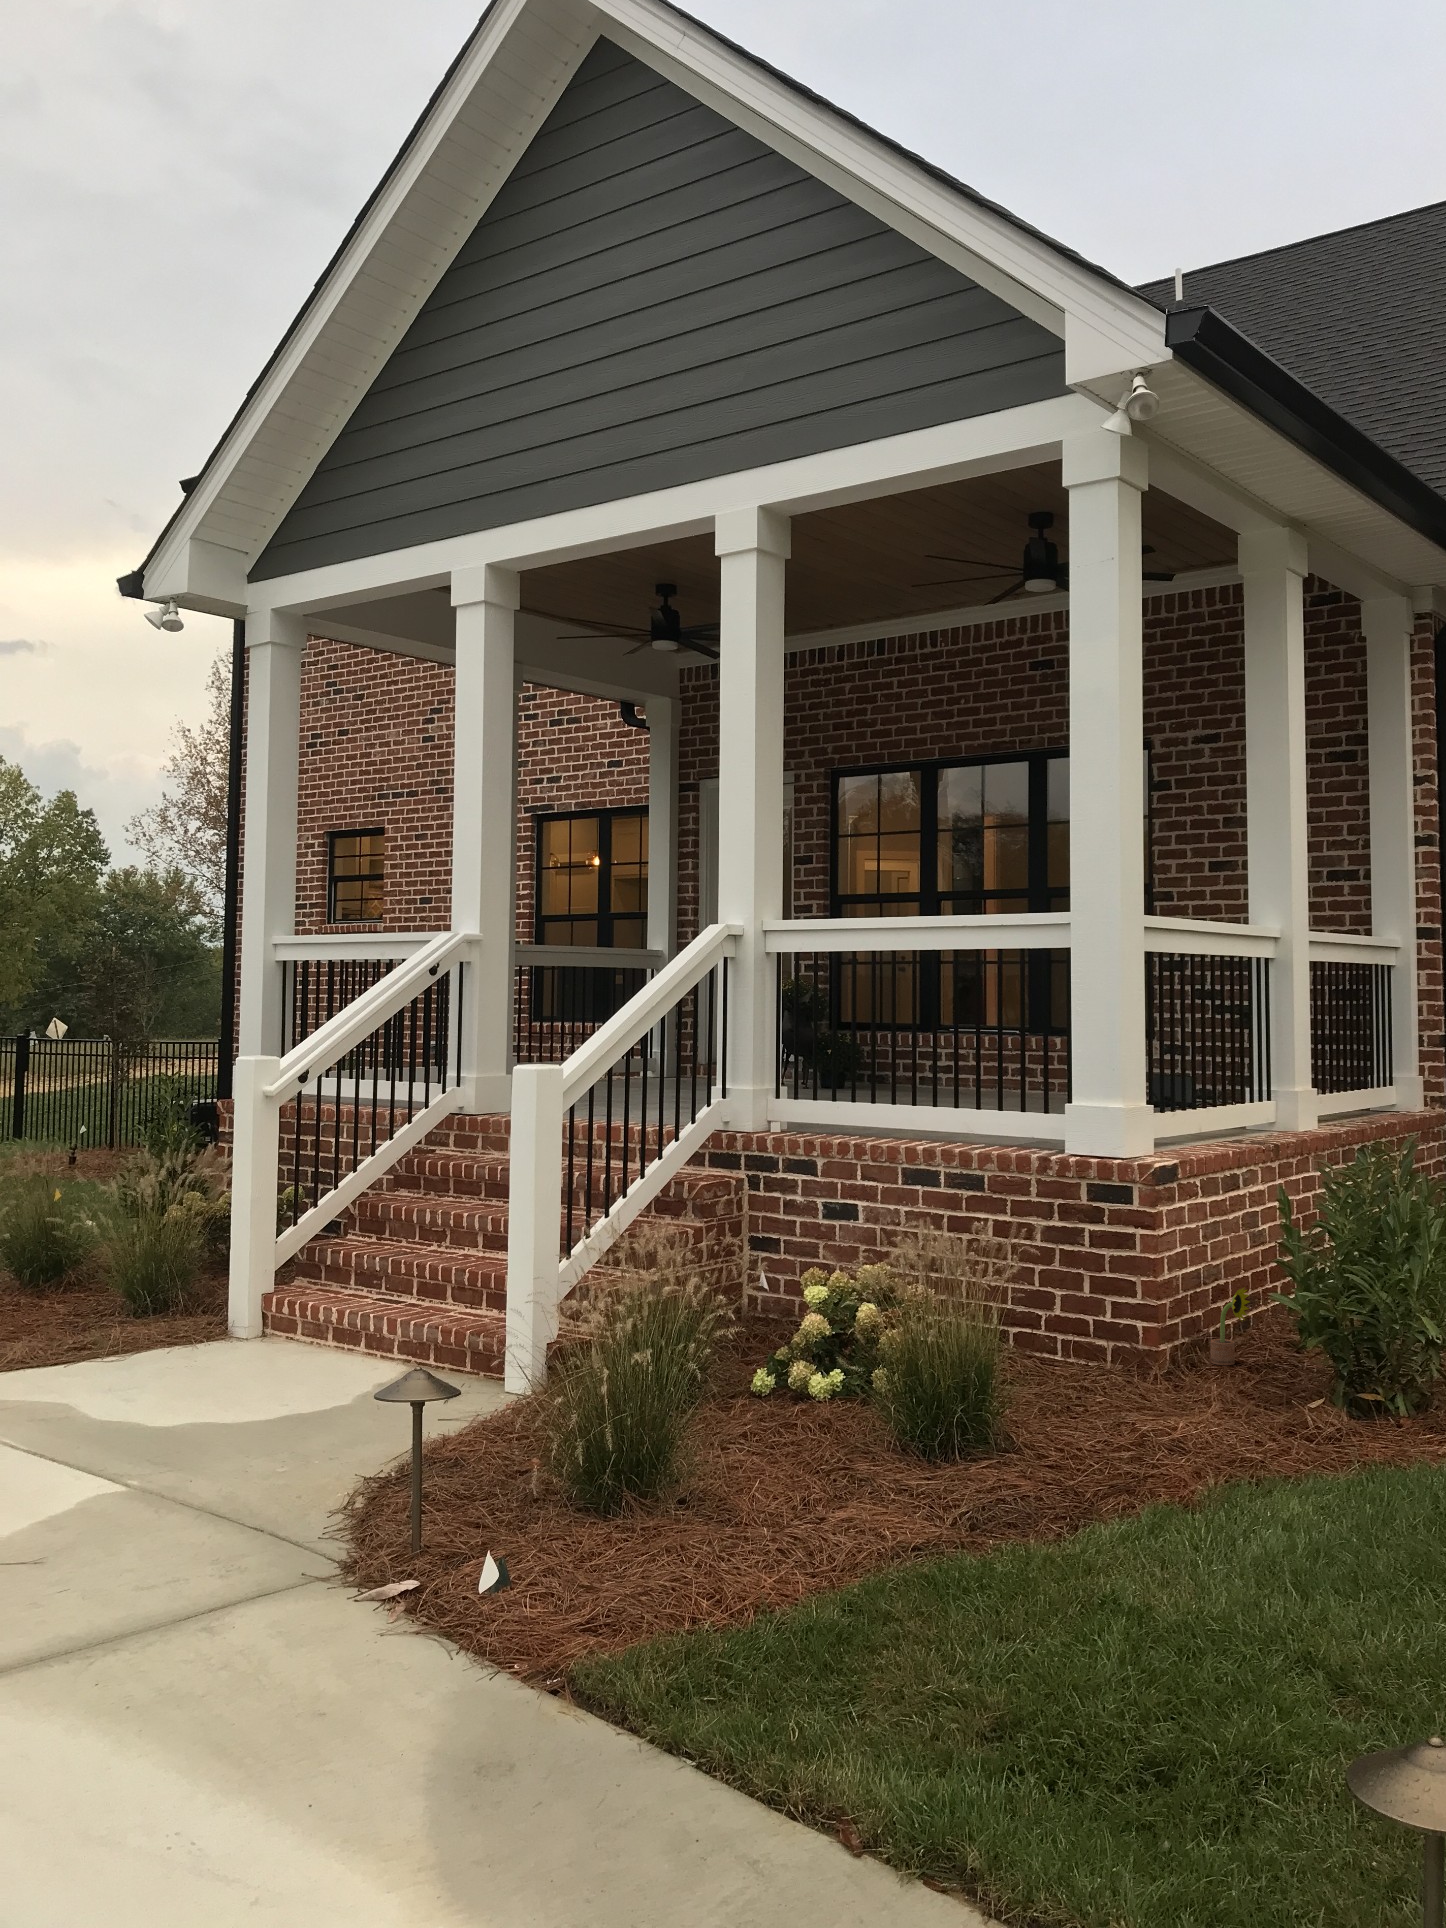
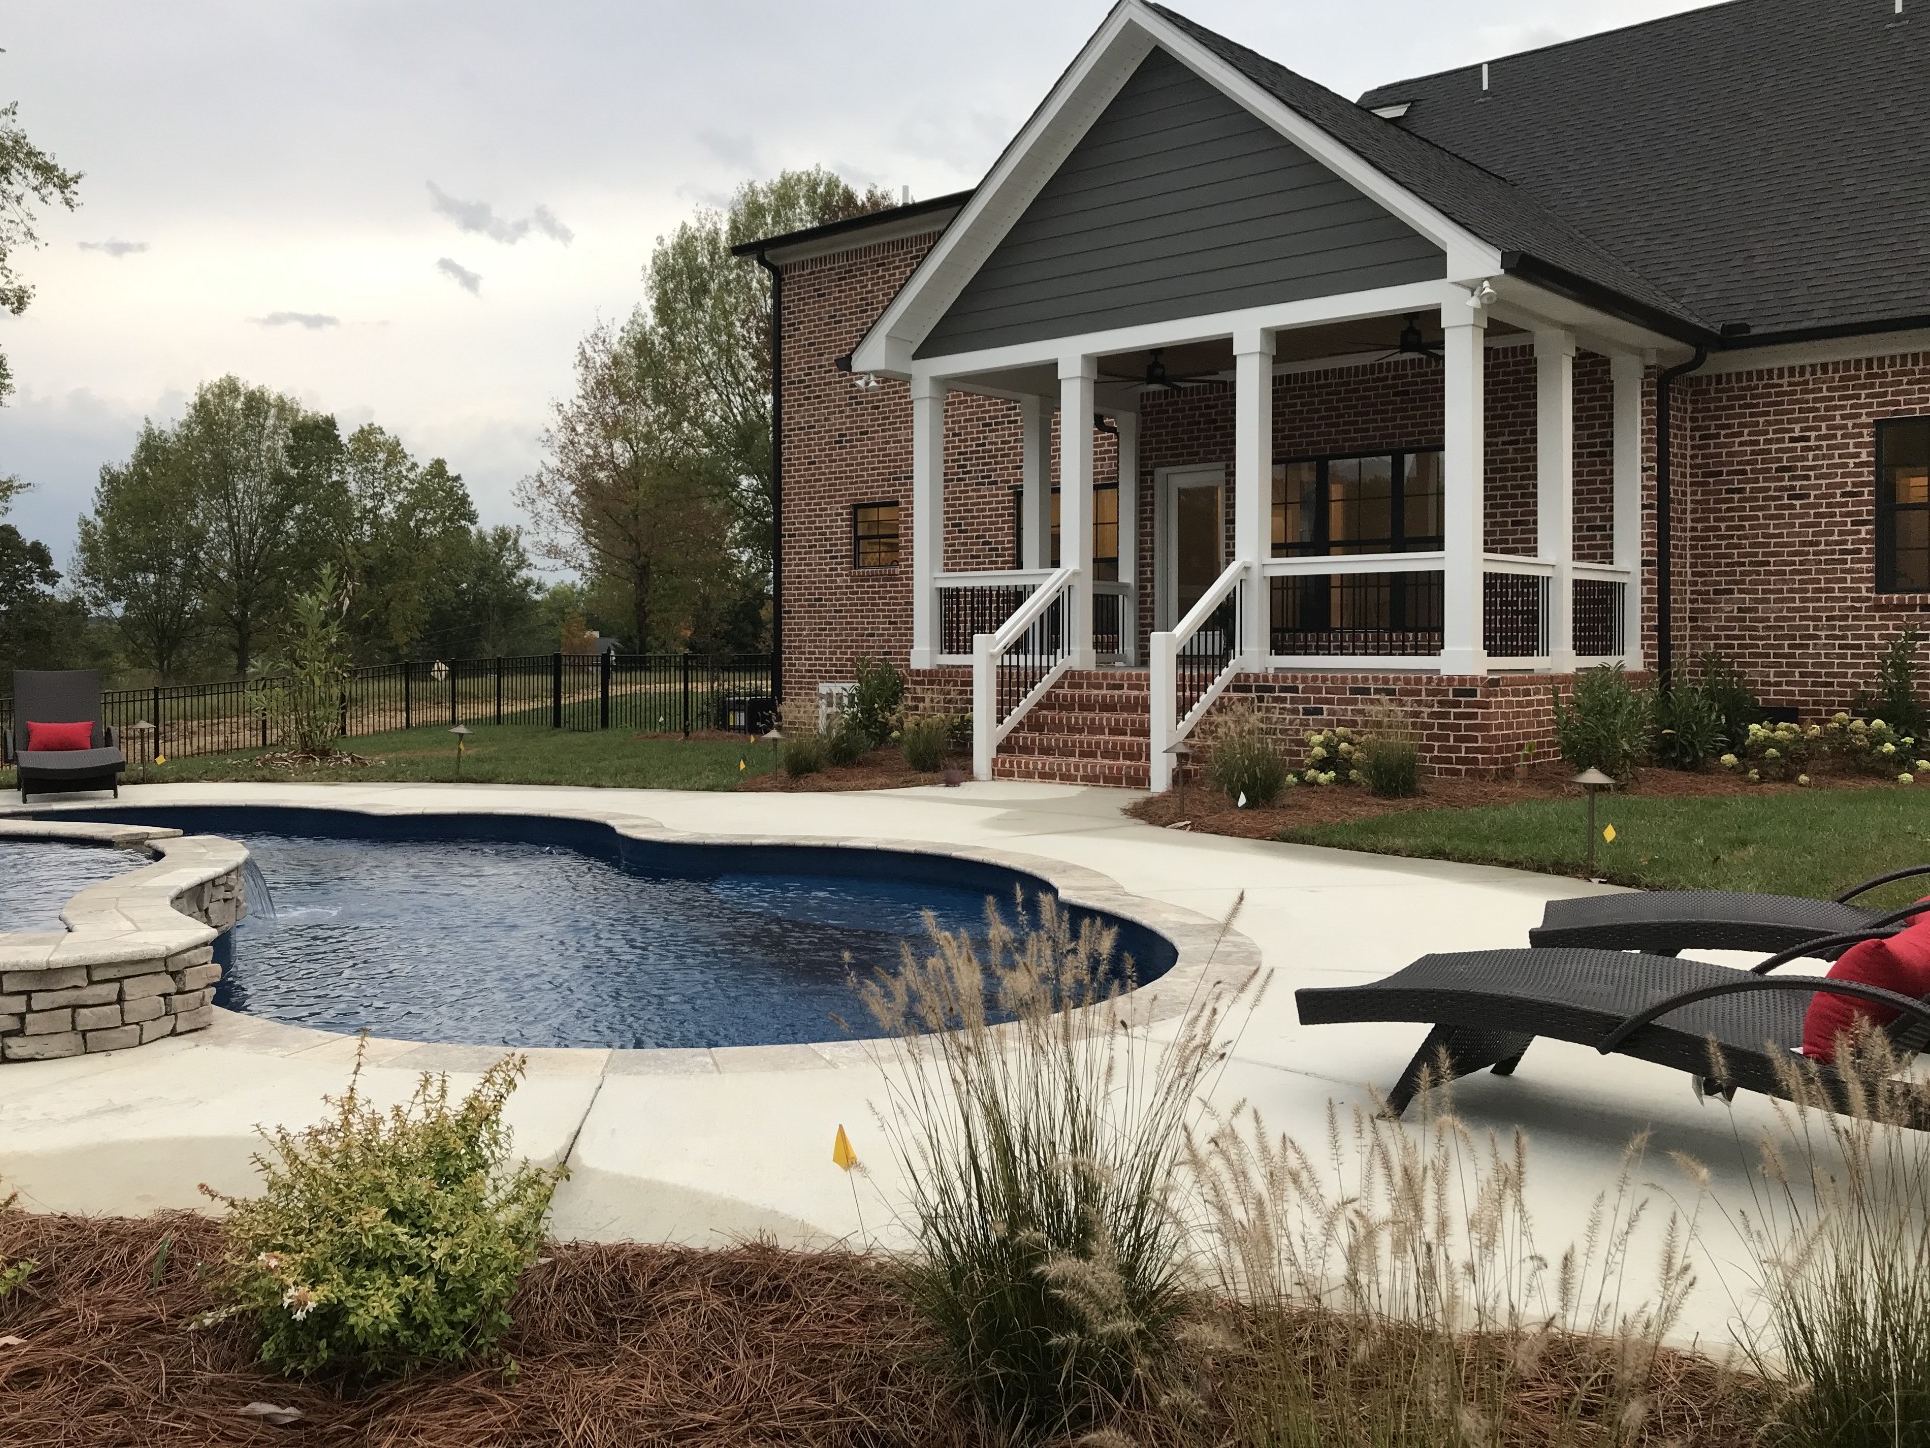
watering can: none [156,1291,230,1341] -> present [944,765,972,787]

